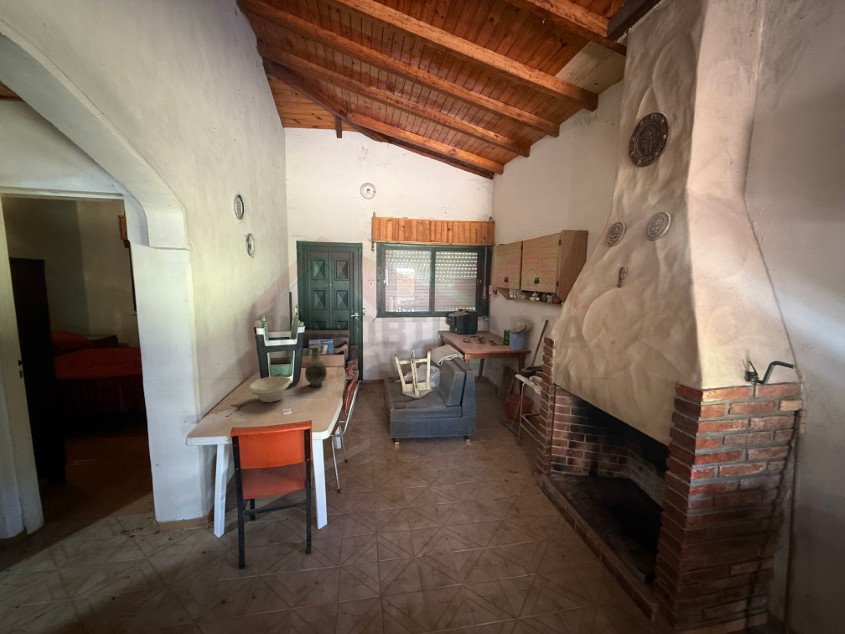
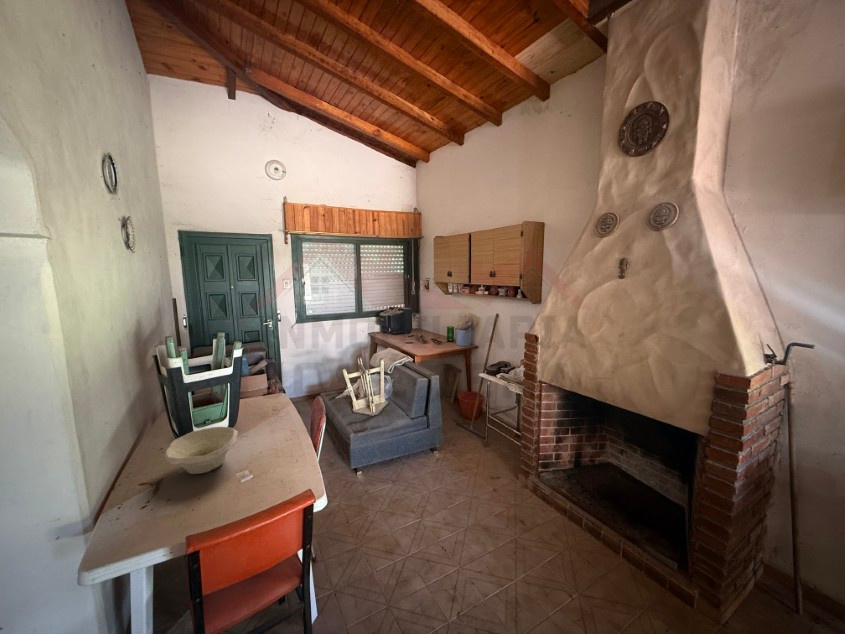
vase: present [305,346,327,387] -> none [248,373,280,431]

